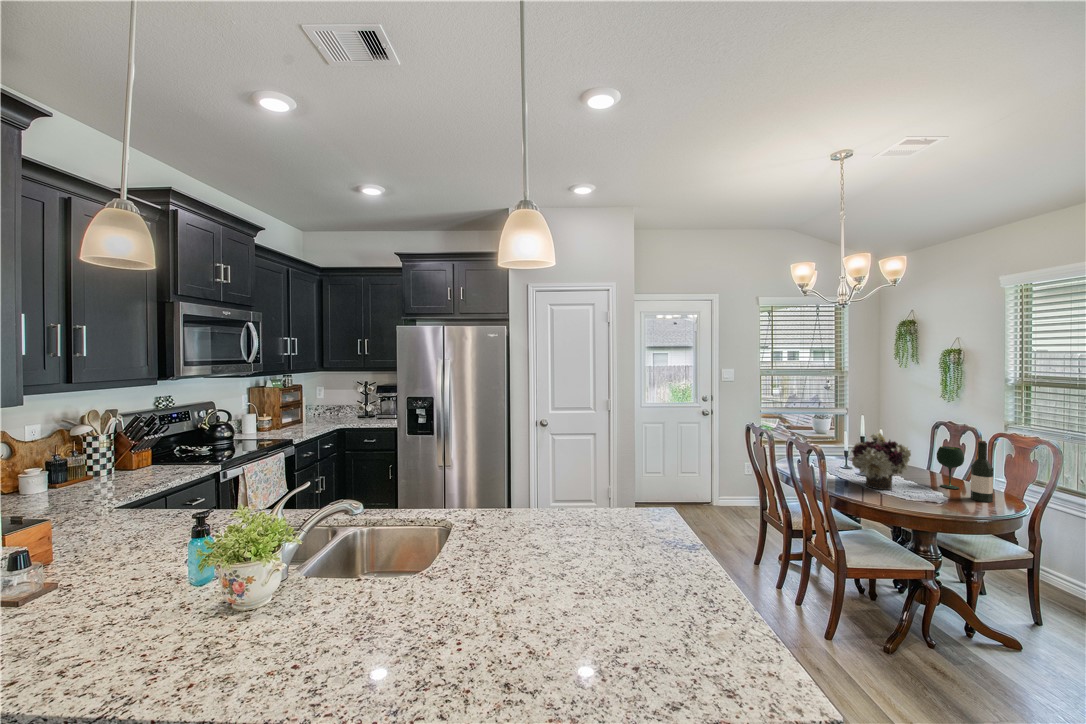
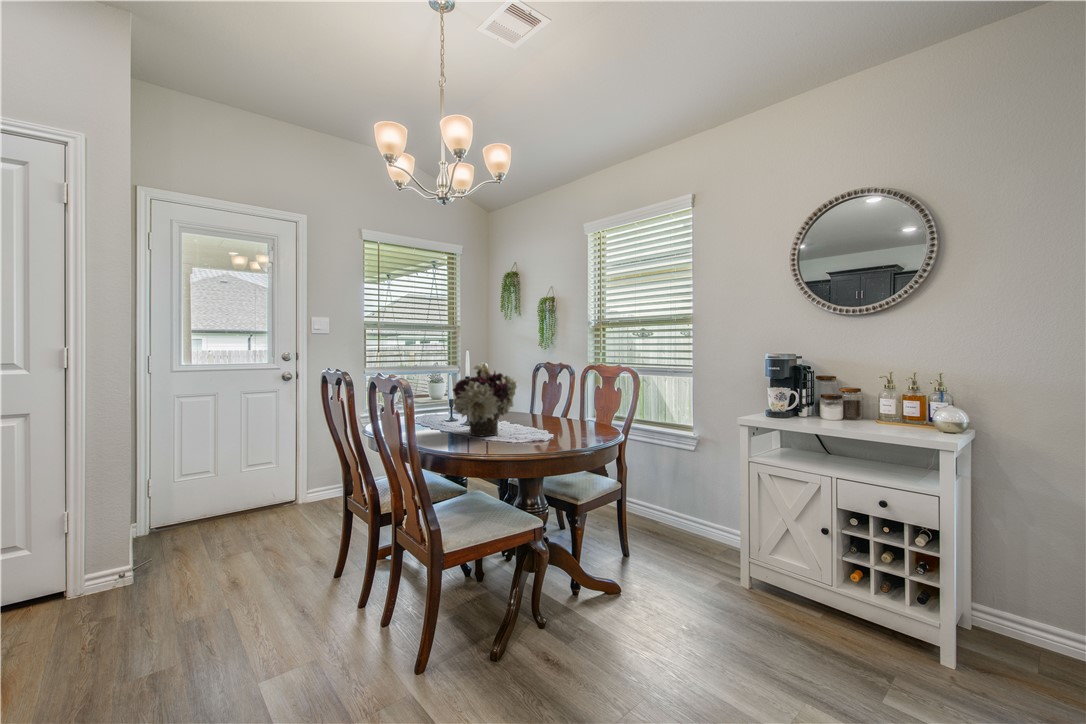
wine bottle: present [971,441,993,502] -> none [572,364,591,433]
wine glass: present [937,446,964,489] -> none [540,379,564,426]

